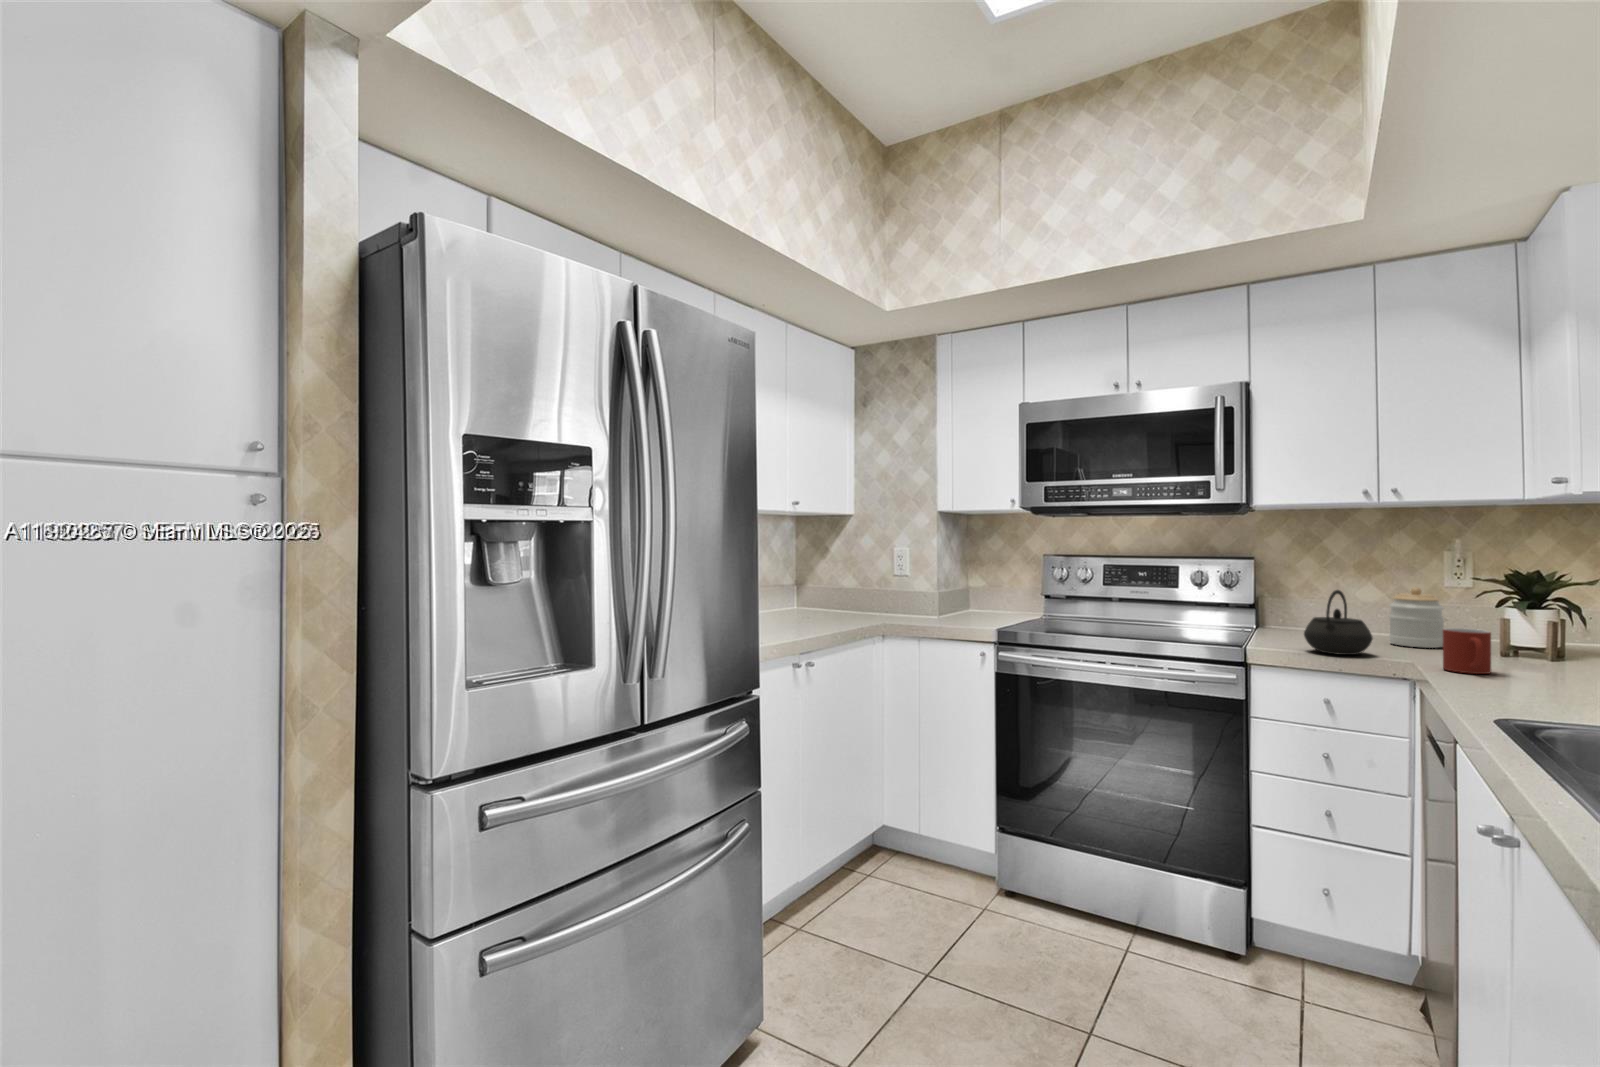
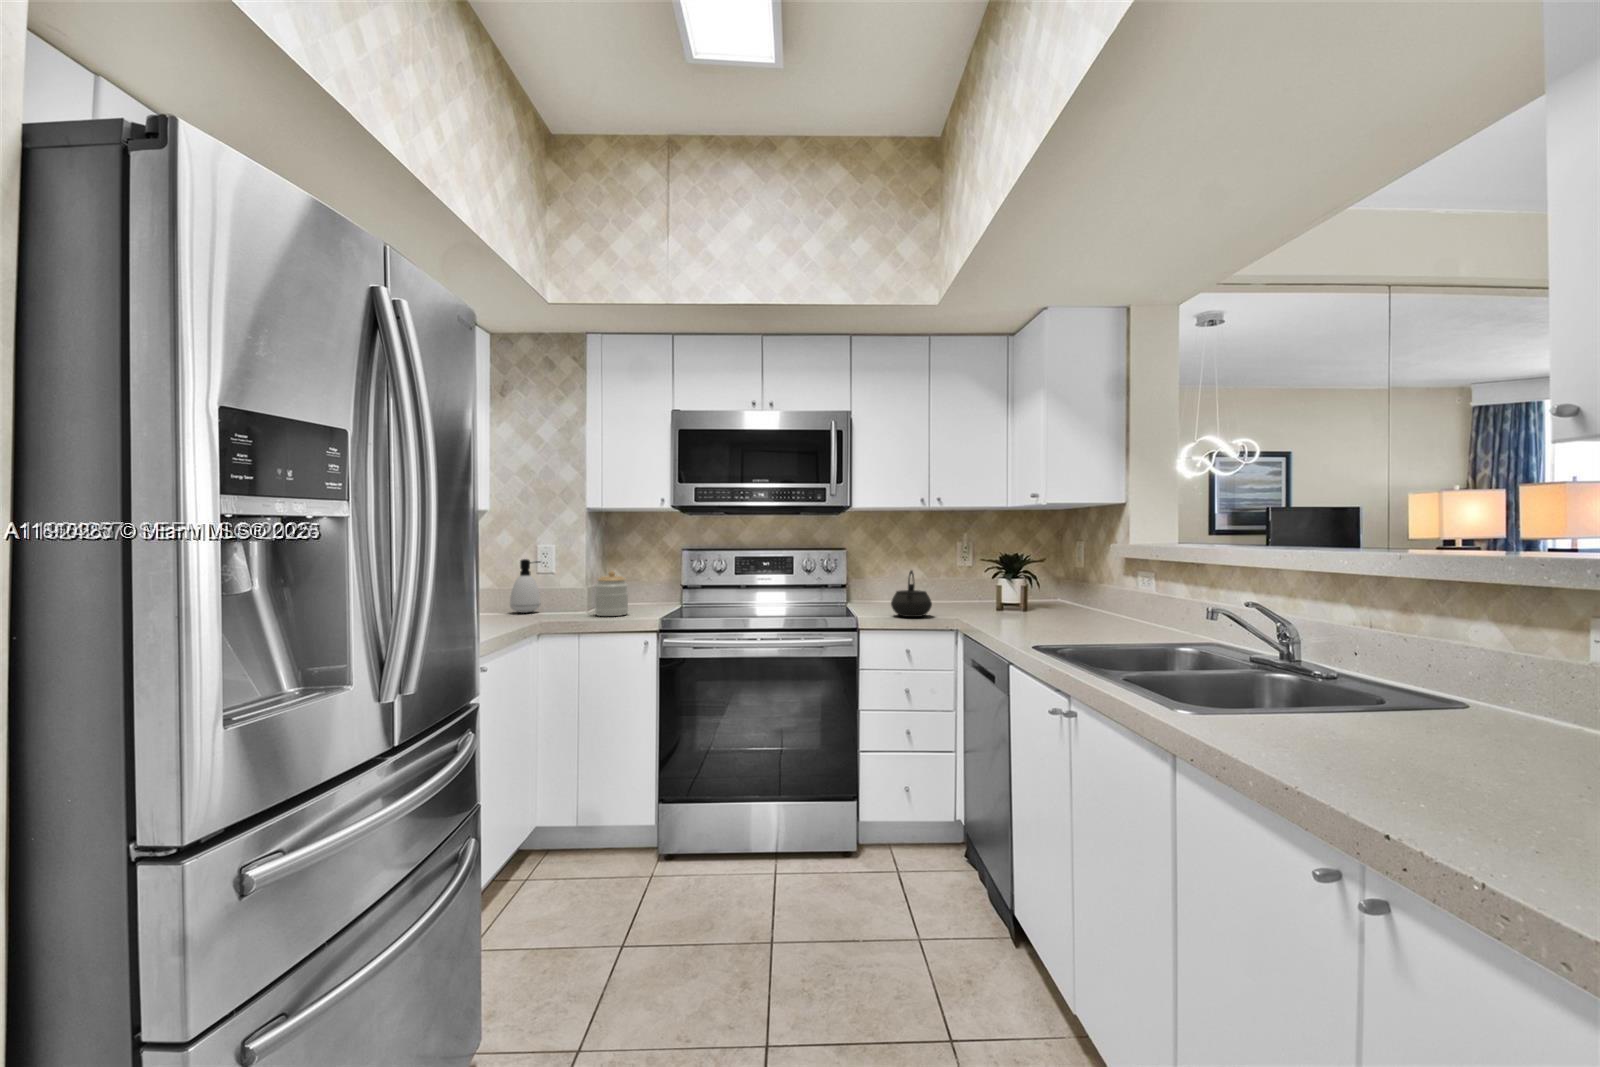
soap dispenser: none [866,564,895,615] -> present [510,559,540,613]
jar: present [1389,587,1444,648] -> present [595,571,628,616]
mug: present [1443,628,1491,674] -> none [976,593,1001,623]

